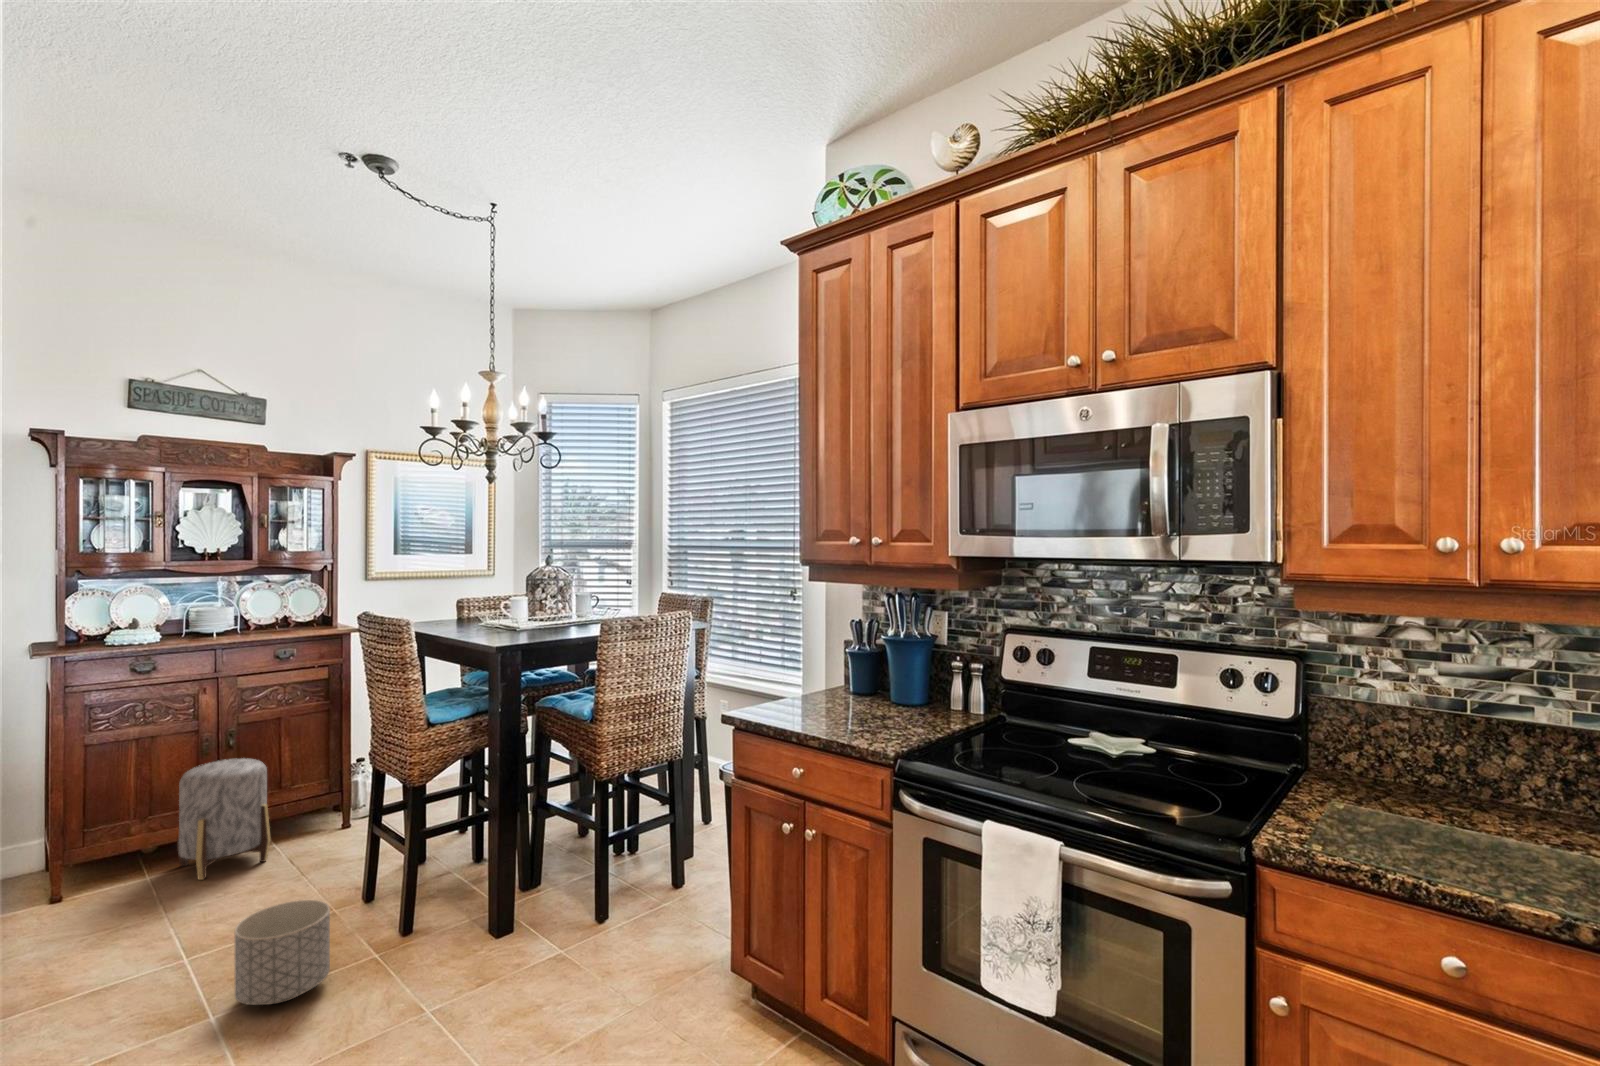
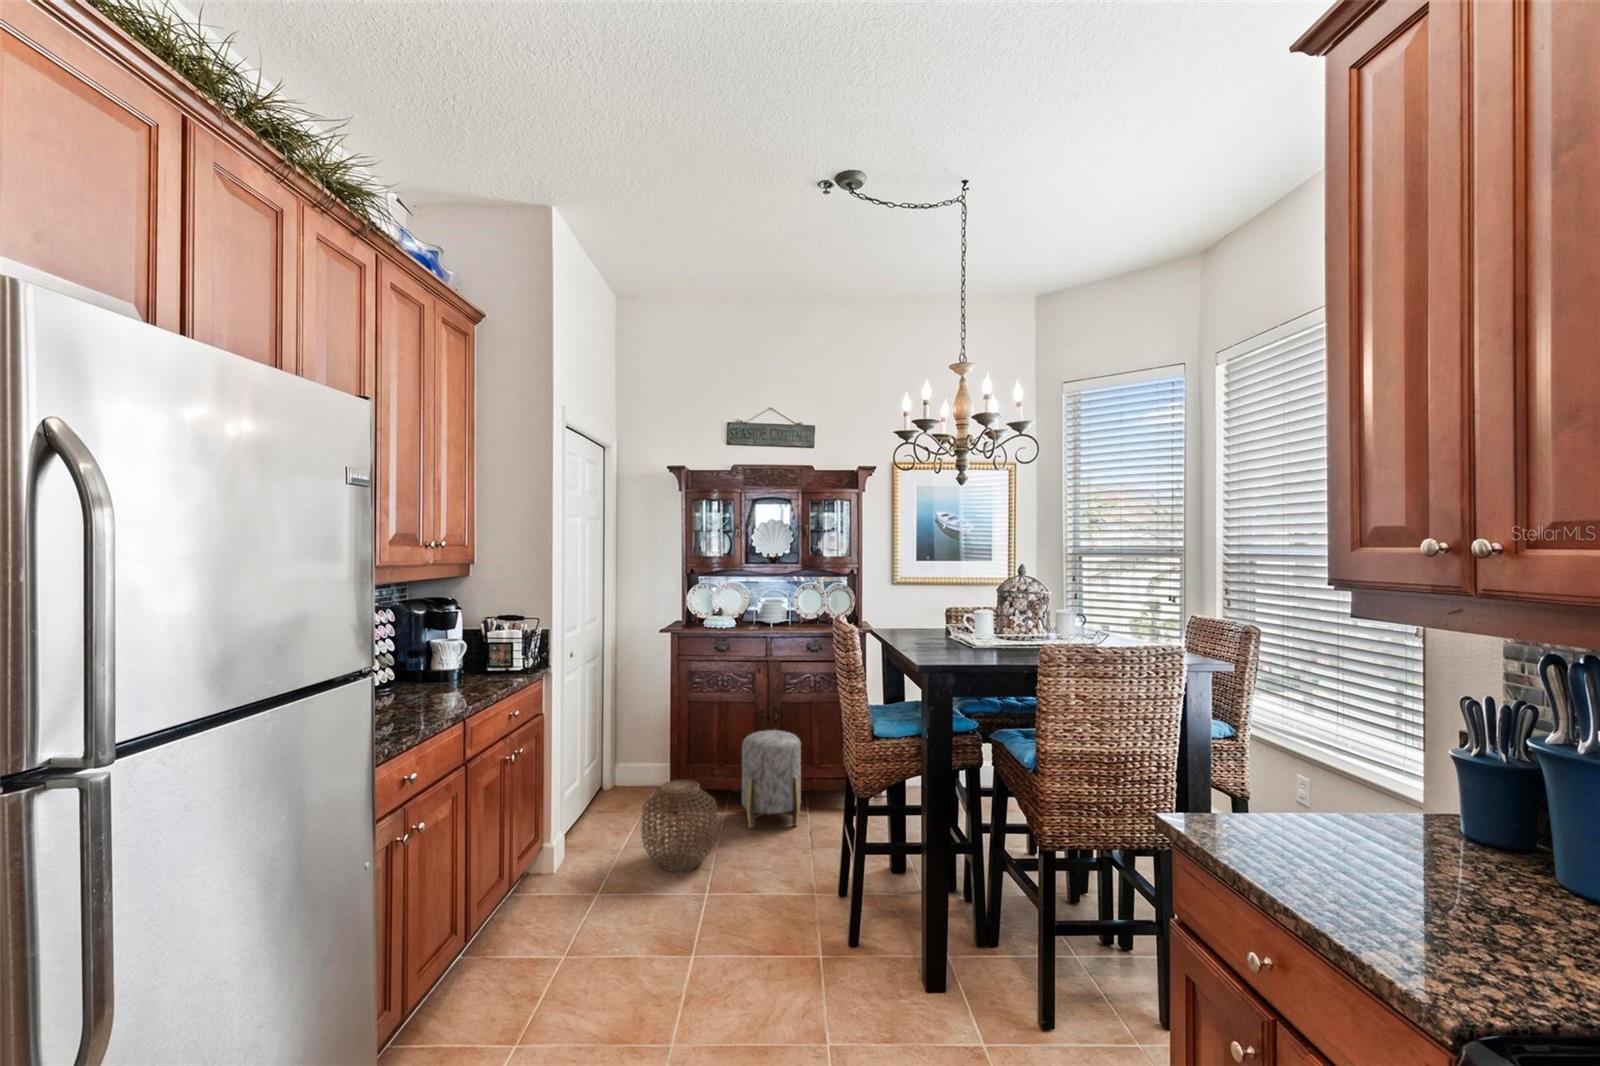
woven basket: none [54,835,180,955] -> present [642,780,717,872]
planter: present [235,900,330,1005] -> none [700,879,773,974]

